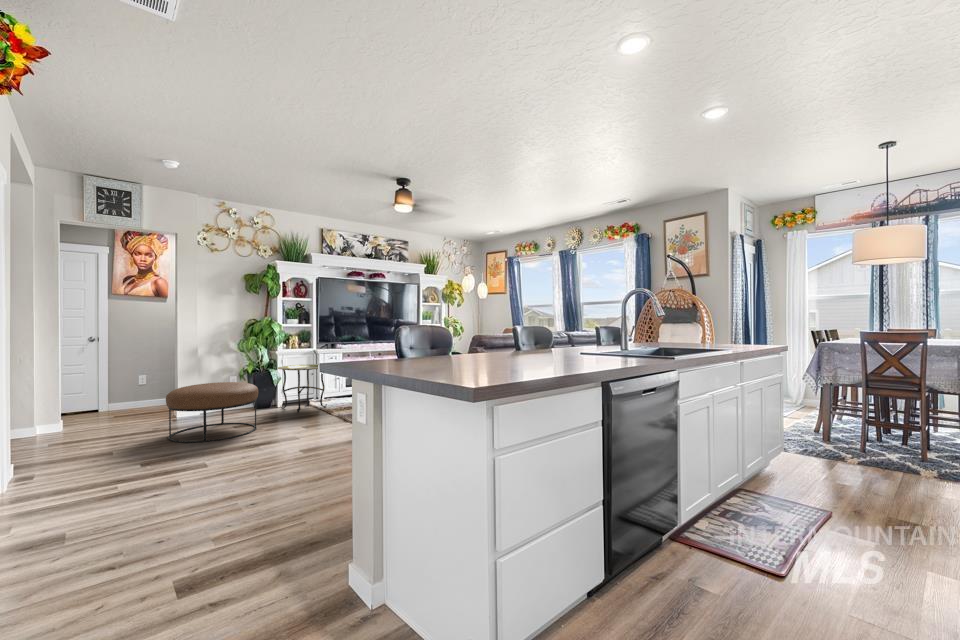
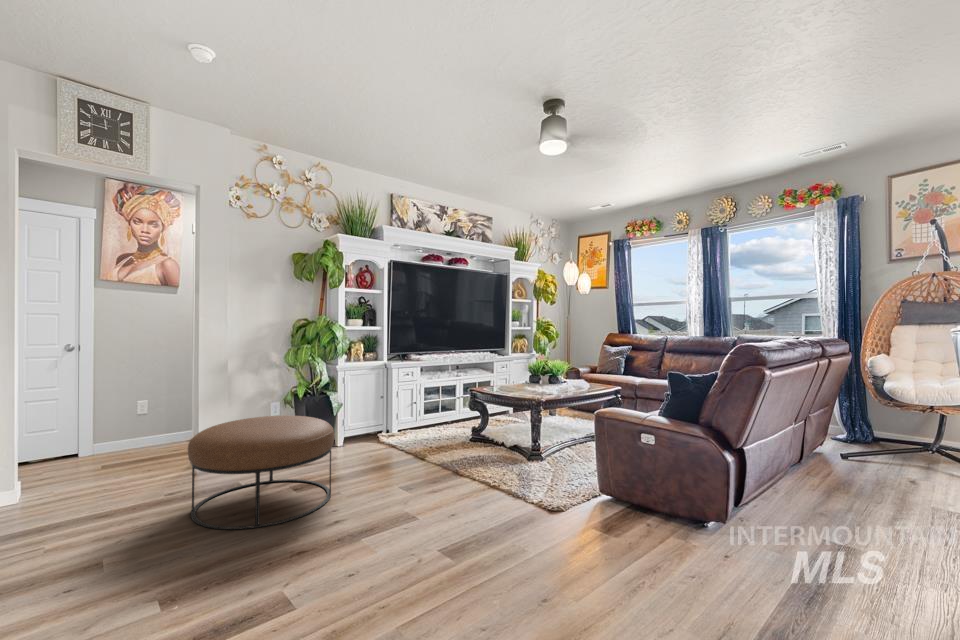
side table: present [278,364,327,412] -> none [342,383,414,457]

